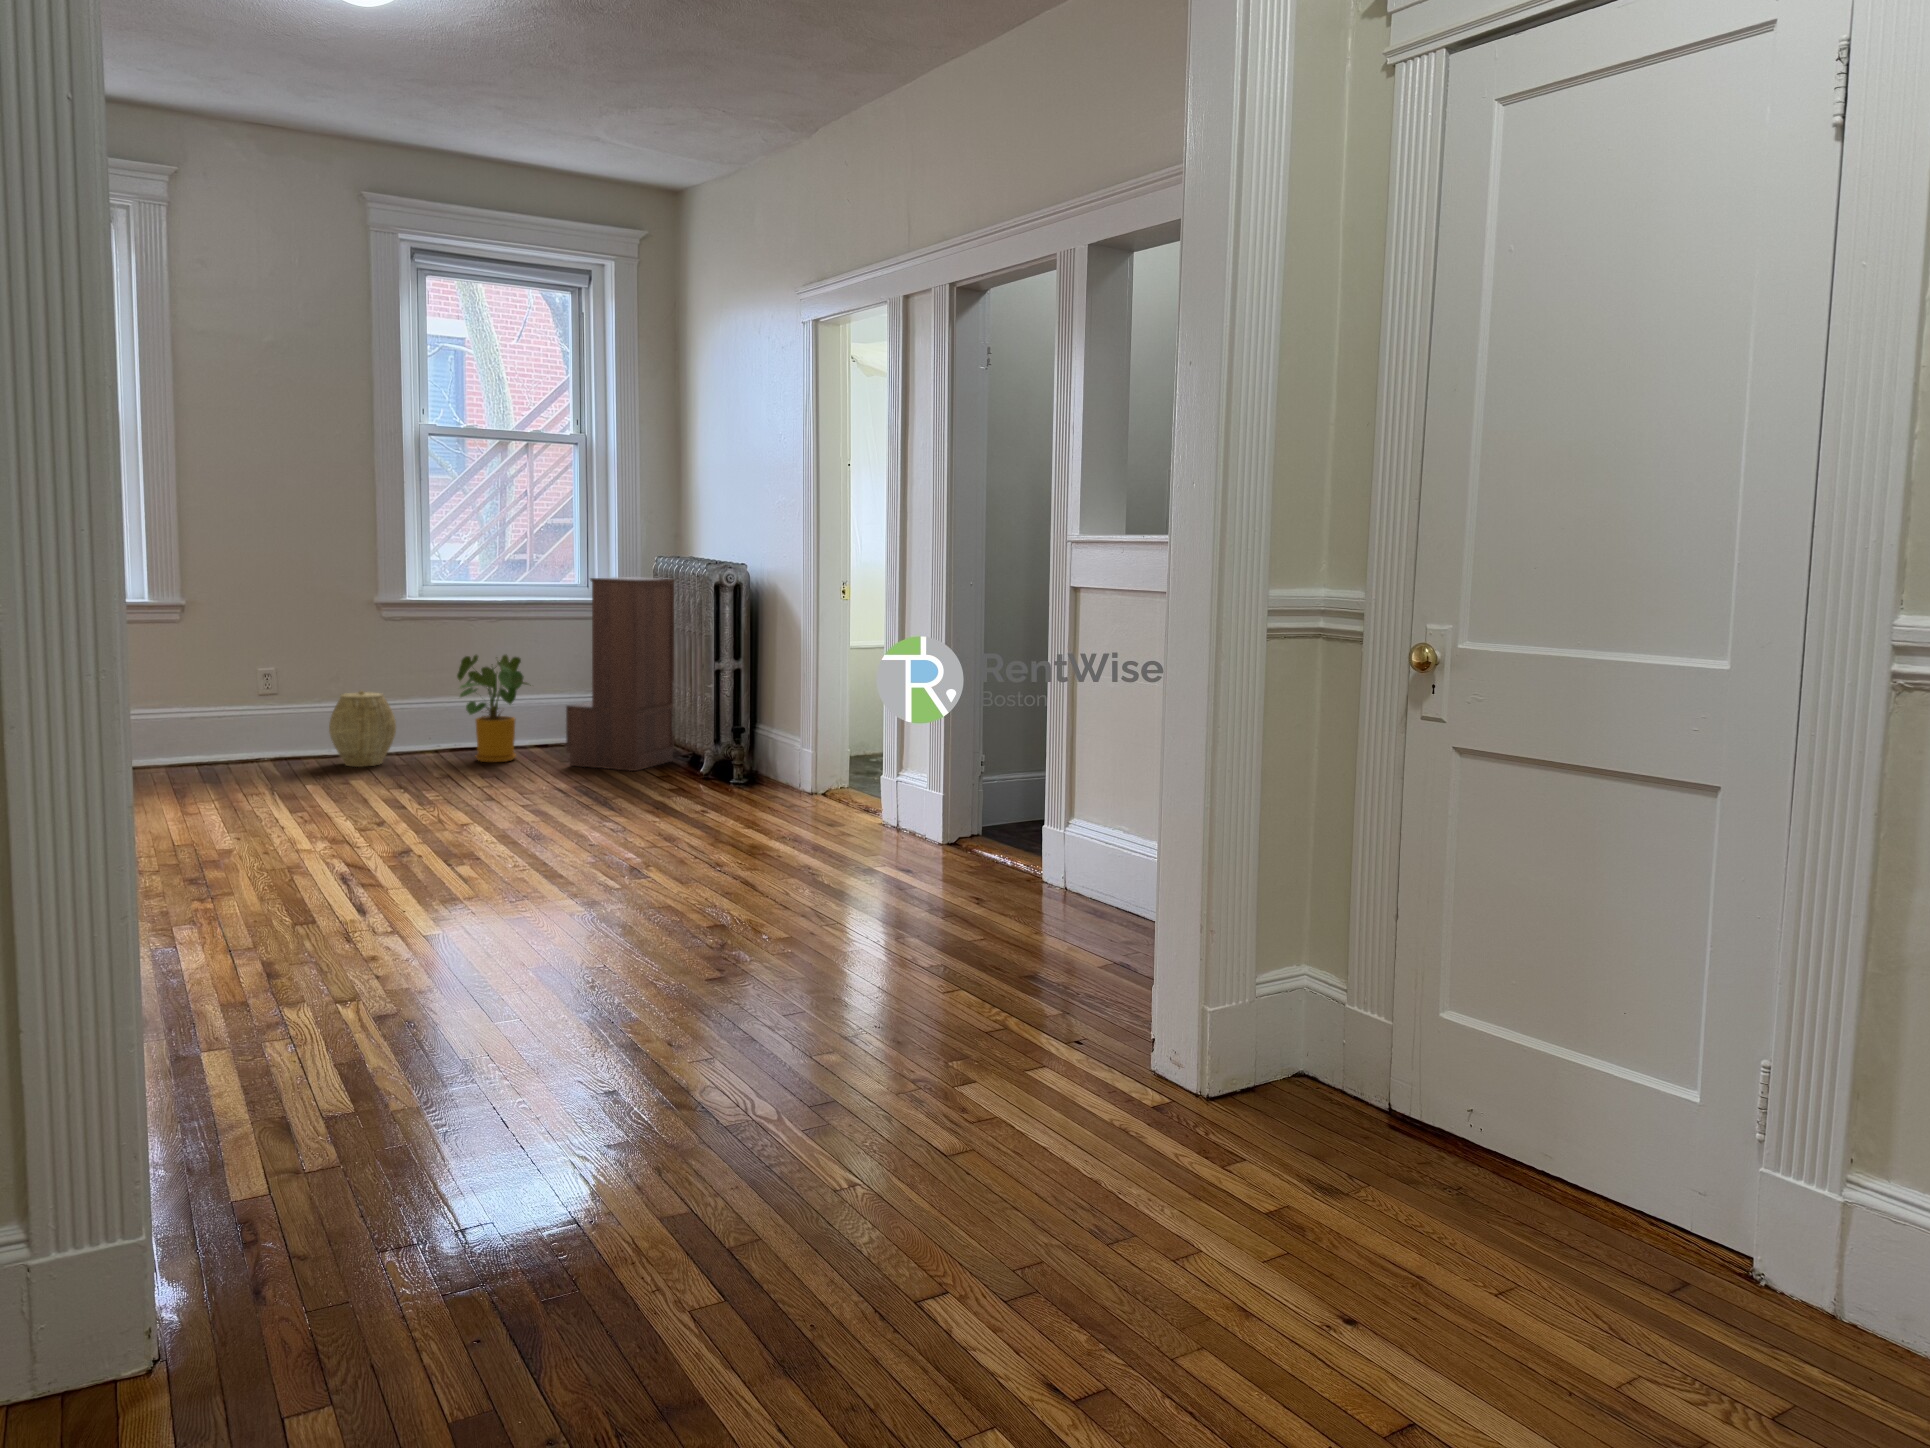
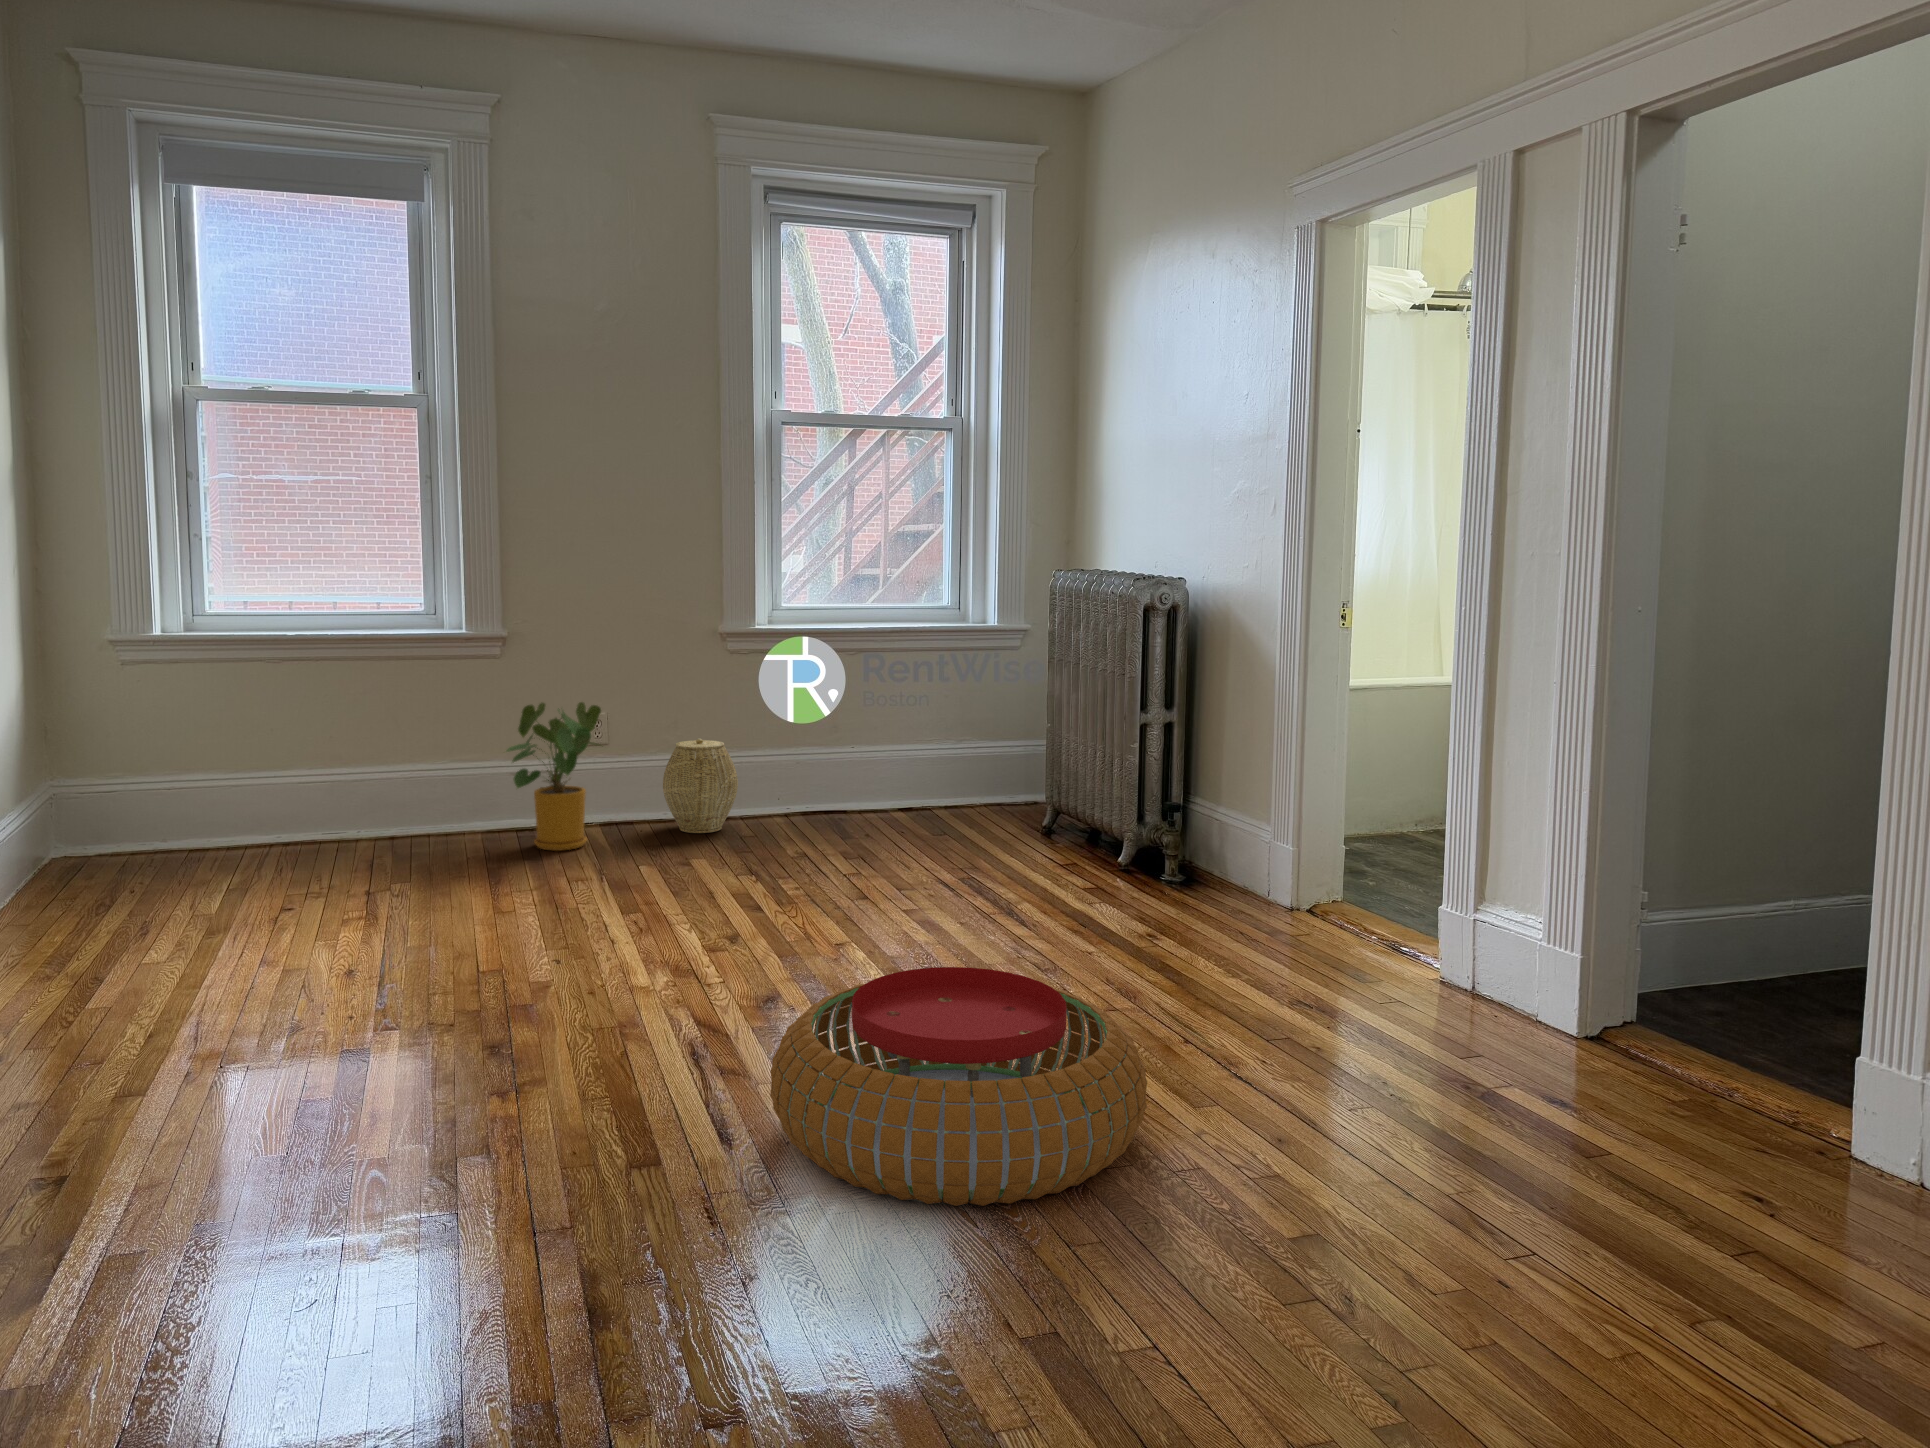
bookshelf: present [566,577,675,771] -> none [941,596,1080,854]
house plant: present [457,655,531,762] -> present [506,702,603,851]
pouf: none [392,805,641,926] -> present [770,967,1147,1206]

